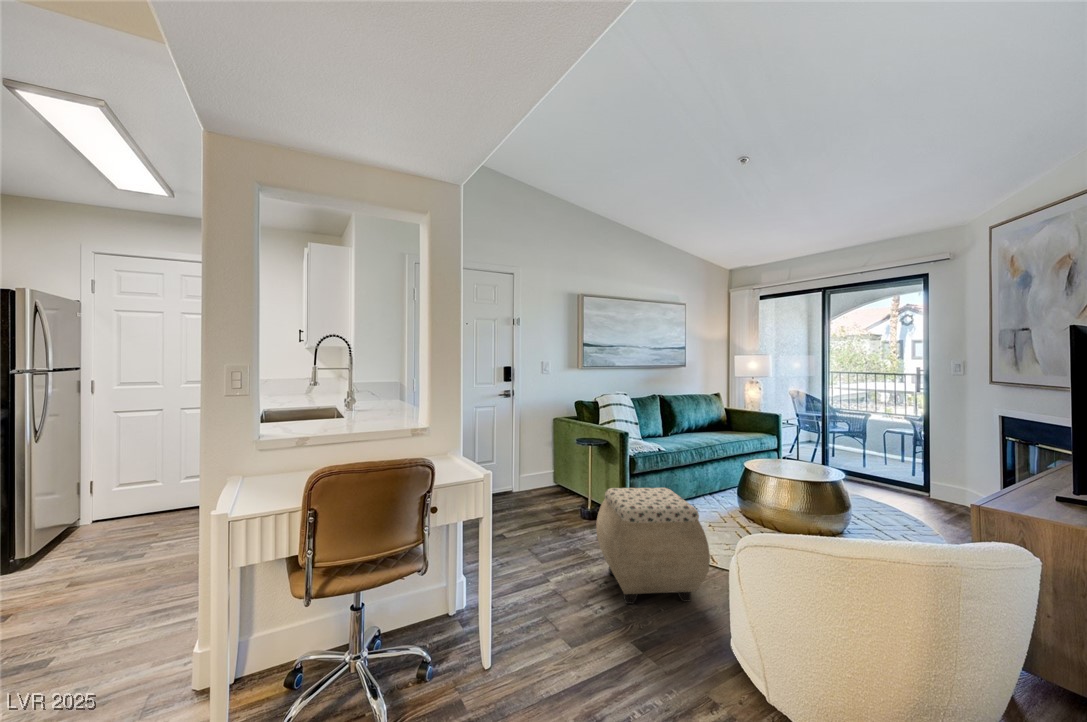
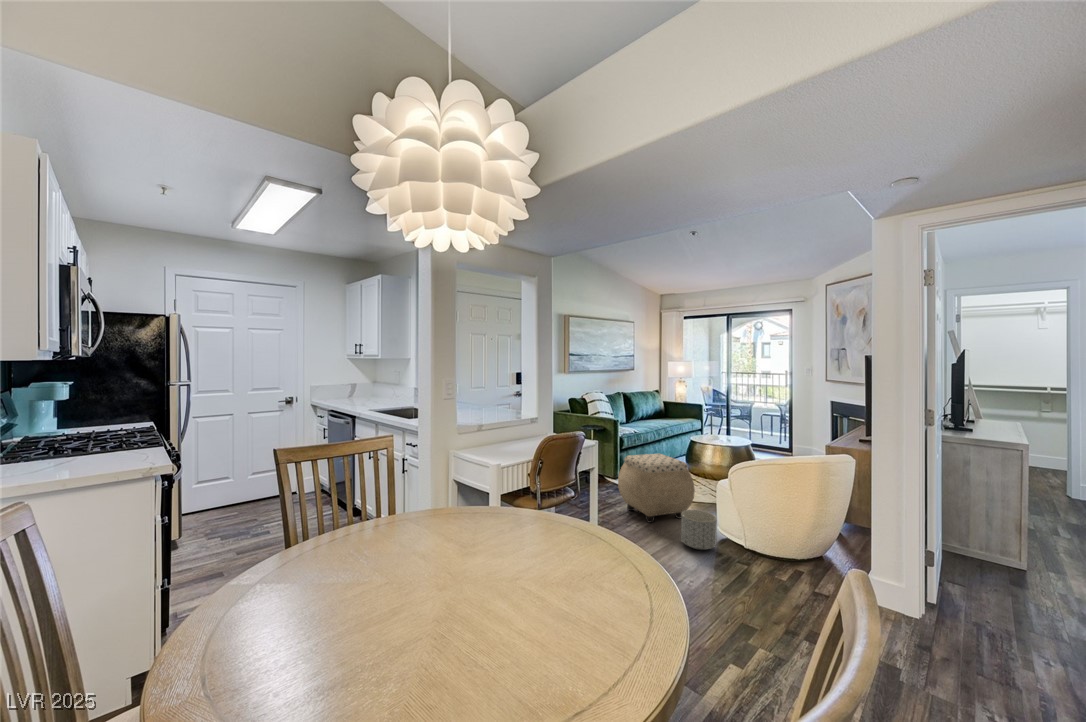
planter: none [655,600,721,690] -> present [681,510,717,550]

